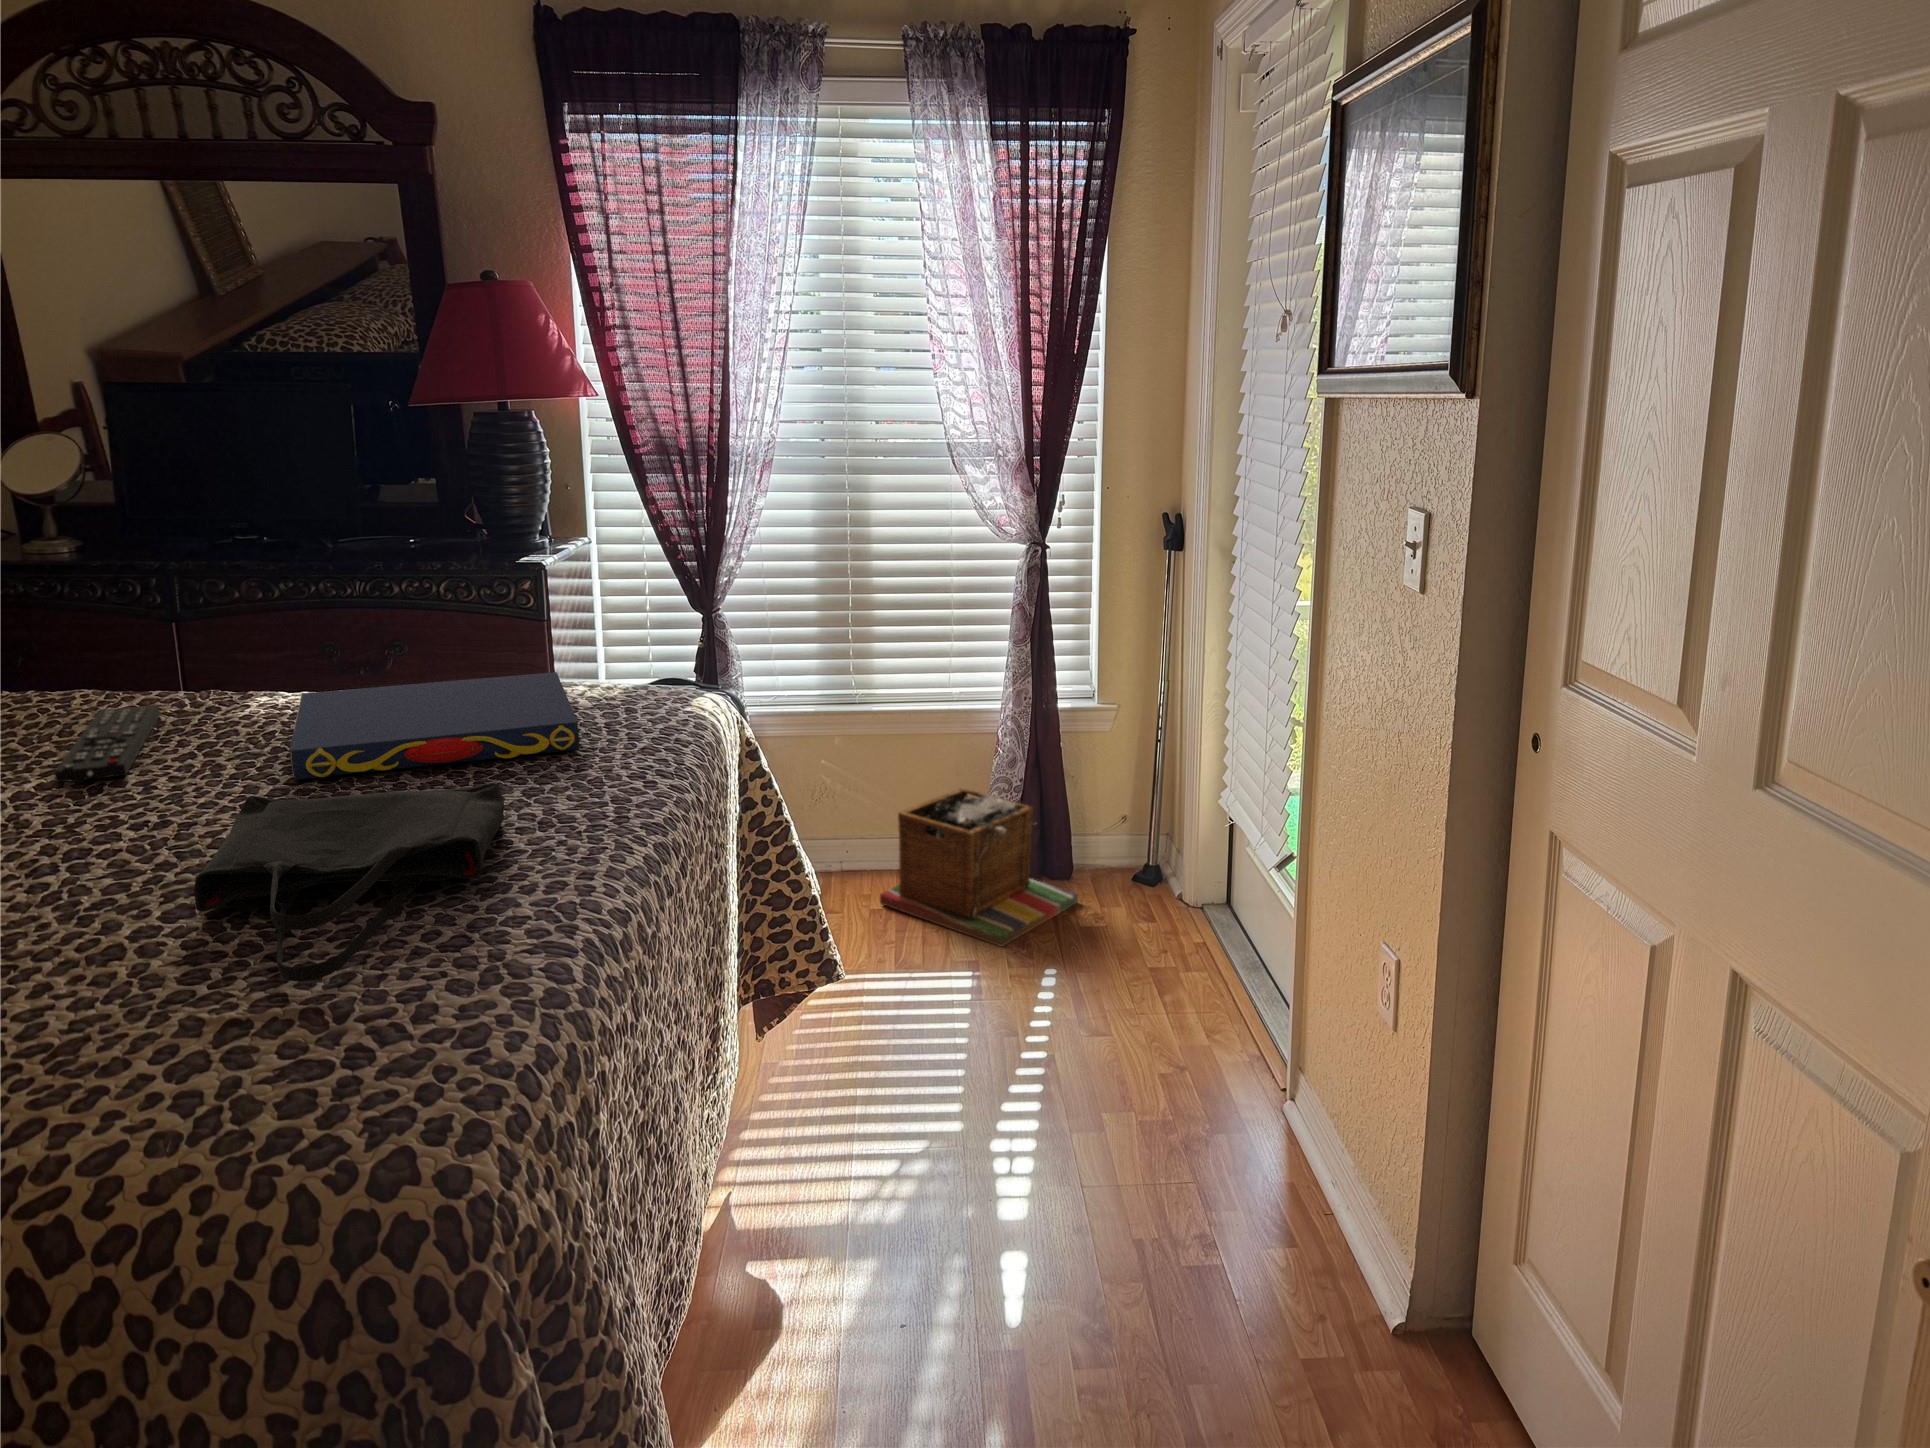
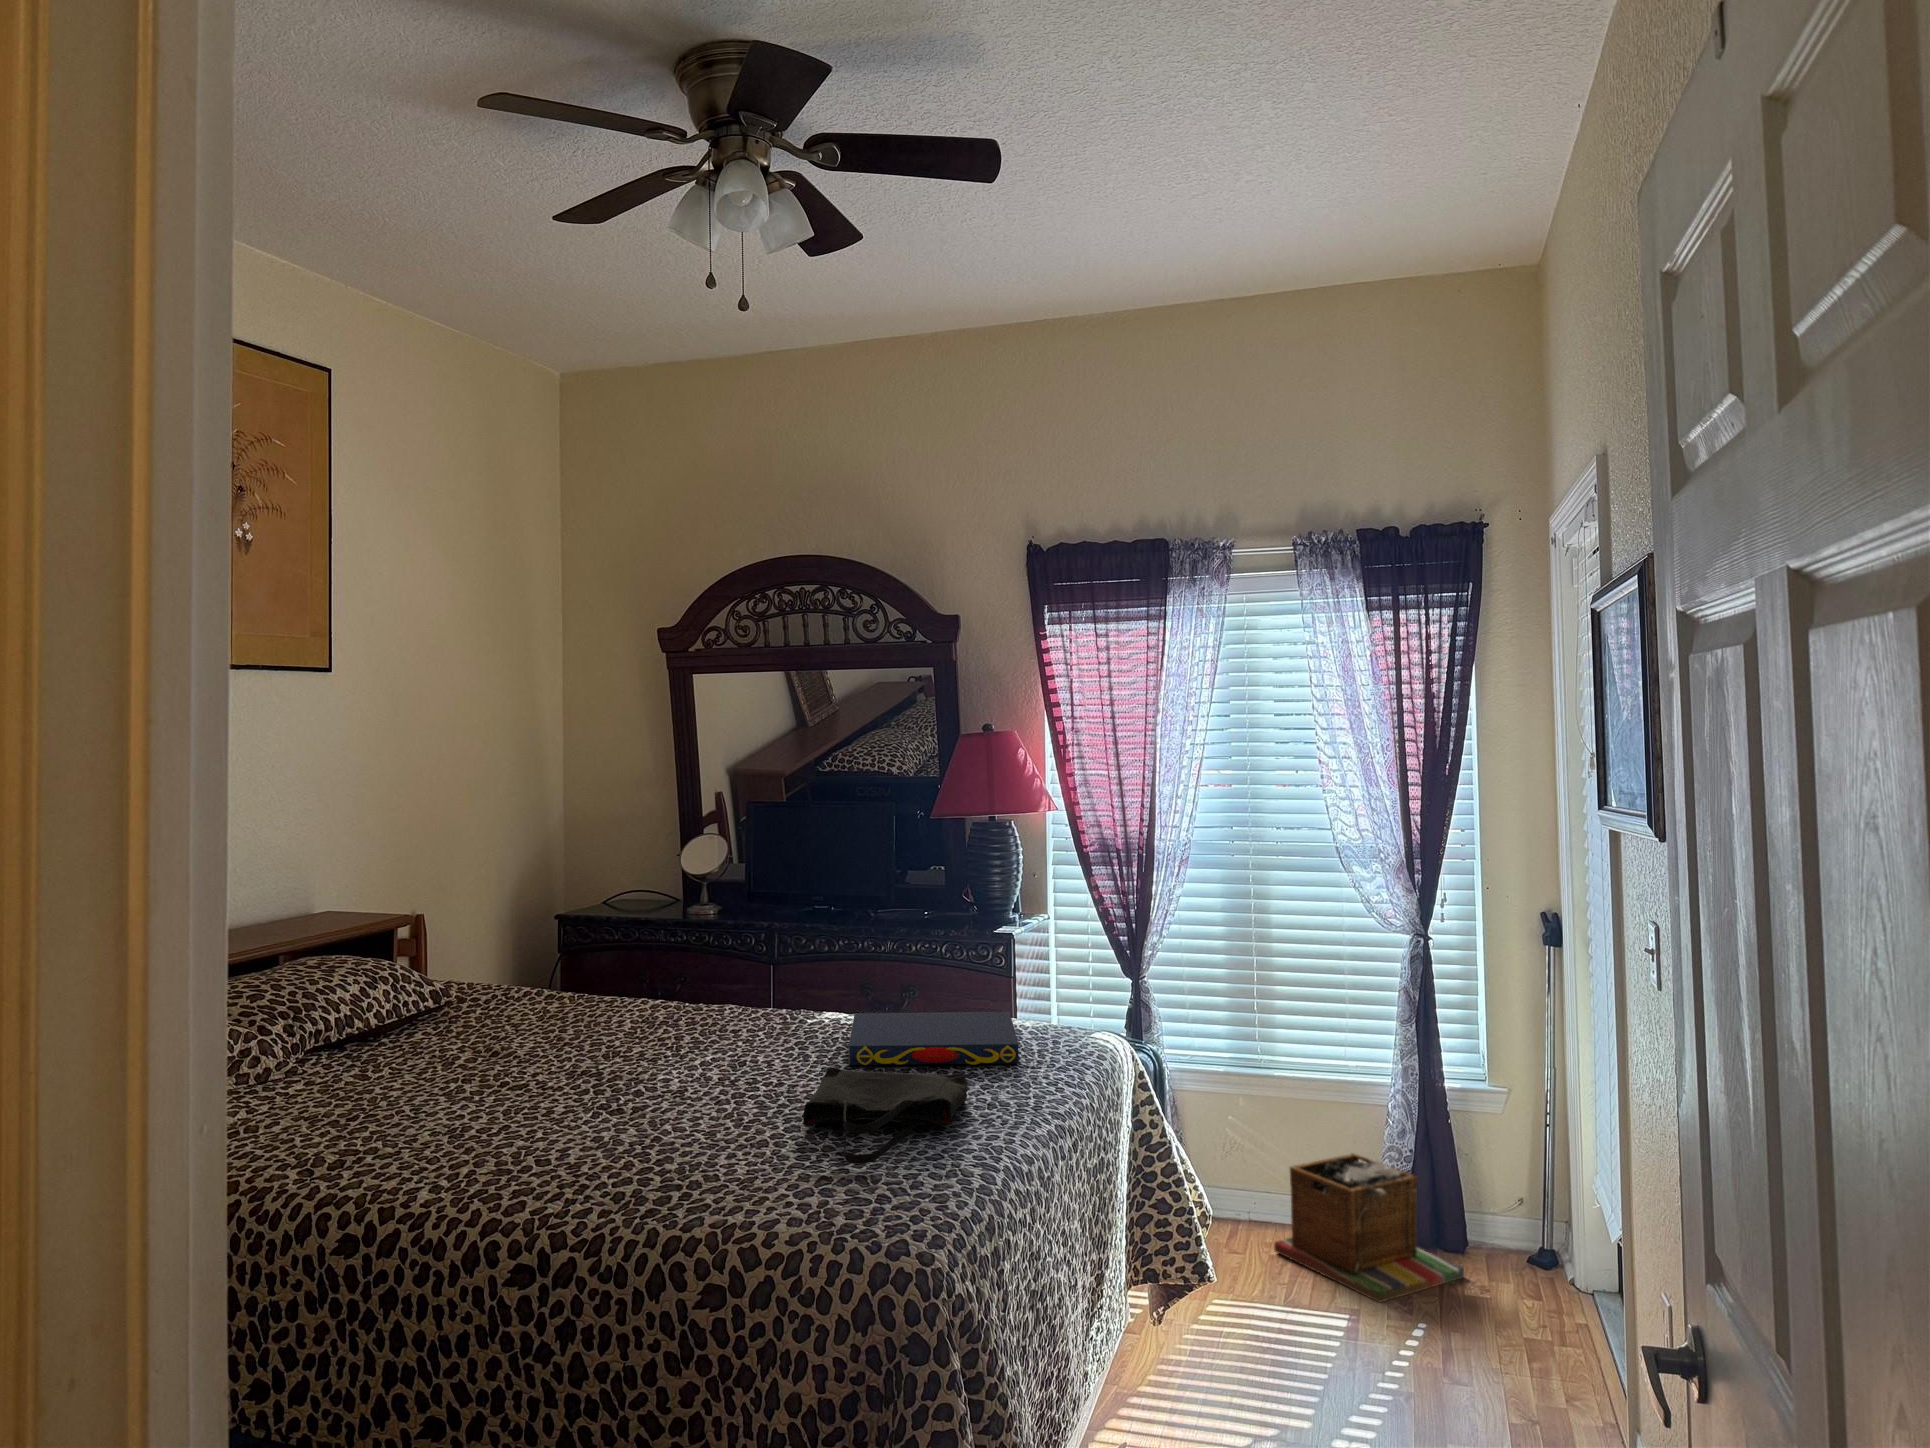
remote control: present [54,705,160,783] -> none [726,1015,774,1055]

